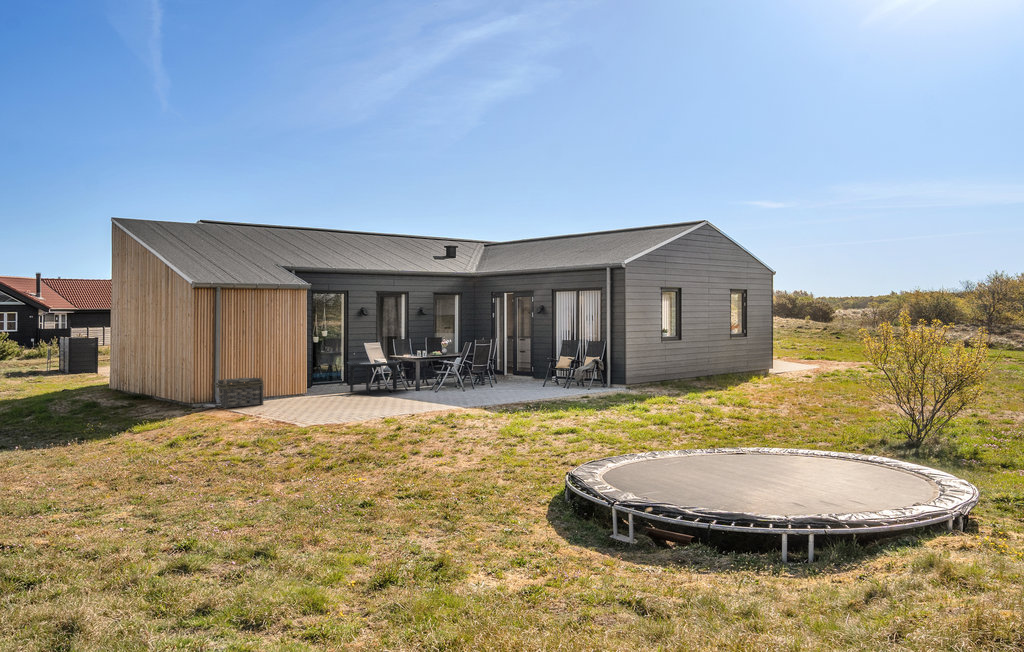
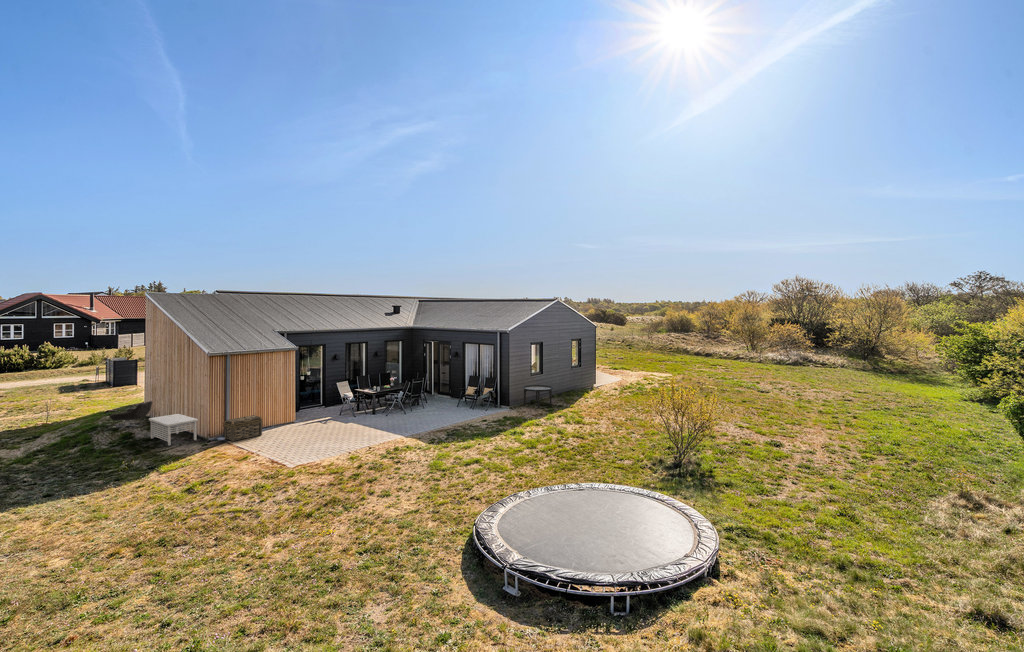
round table: present [348,360,398,394] -> present [523,385,553,408]
lounge chair: none [74,363,125,398] -> present [109,401,152,427]
storage bench: none [121,375,181,410] -> present [149,414,198,445]

